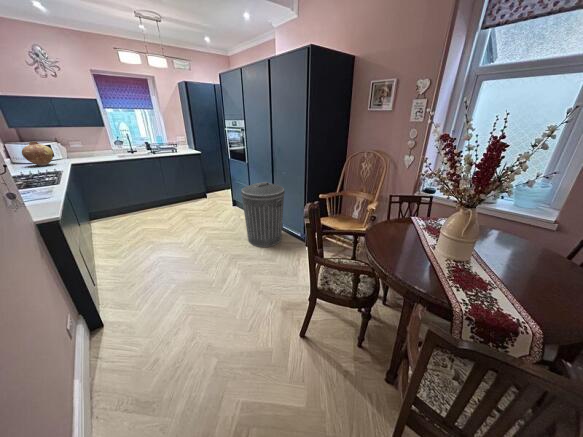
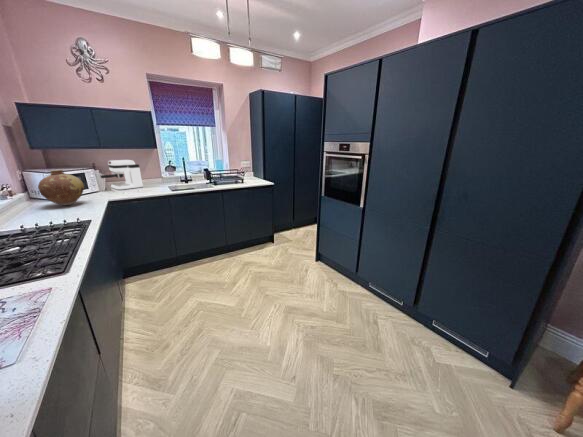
coffee maker: none [63,135,98,160] -> present [101,160,143,193]
trash can: present [241,182,285,247] -> none [382,254,484,385]

